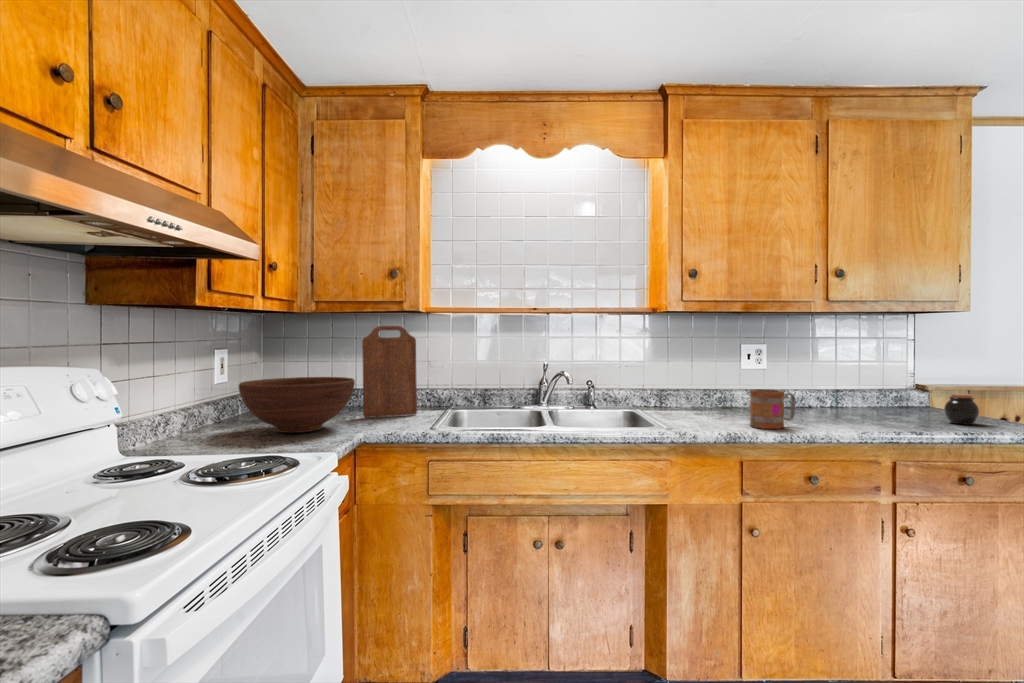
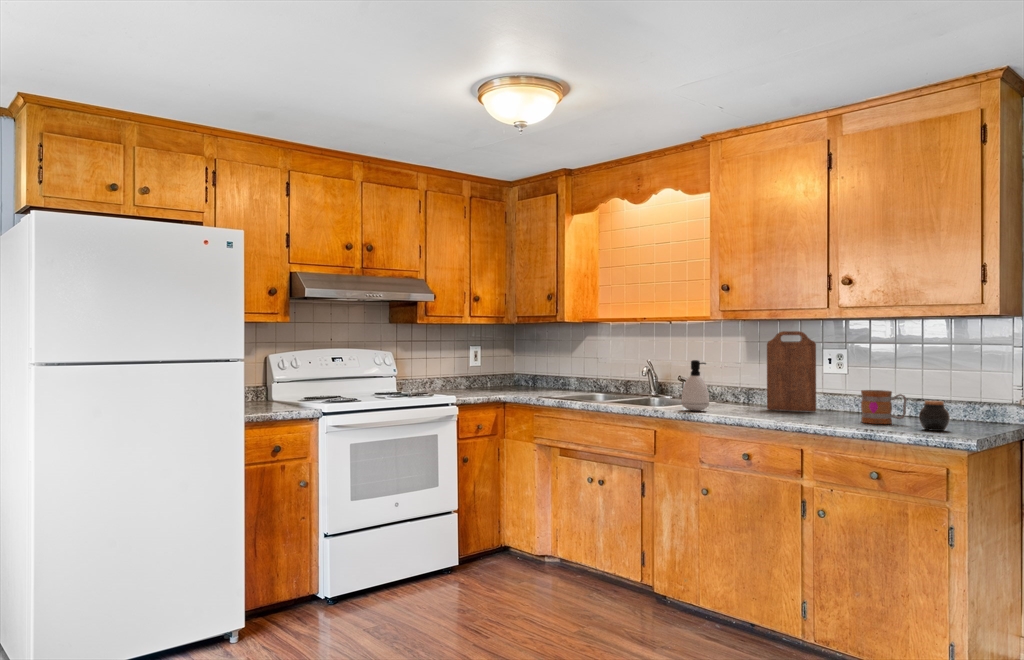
cutting board: present [362,326,417,418] -> present [767,331,816,412]
soap dispenser: none [684,361,723,427] -> present [681,360,709,411]
fruit bowl: present [239,377,355,433] -> none [454,363,516,393]
mug: present [750,389,795,429] -> present [861,390,907,424]

